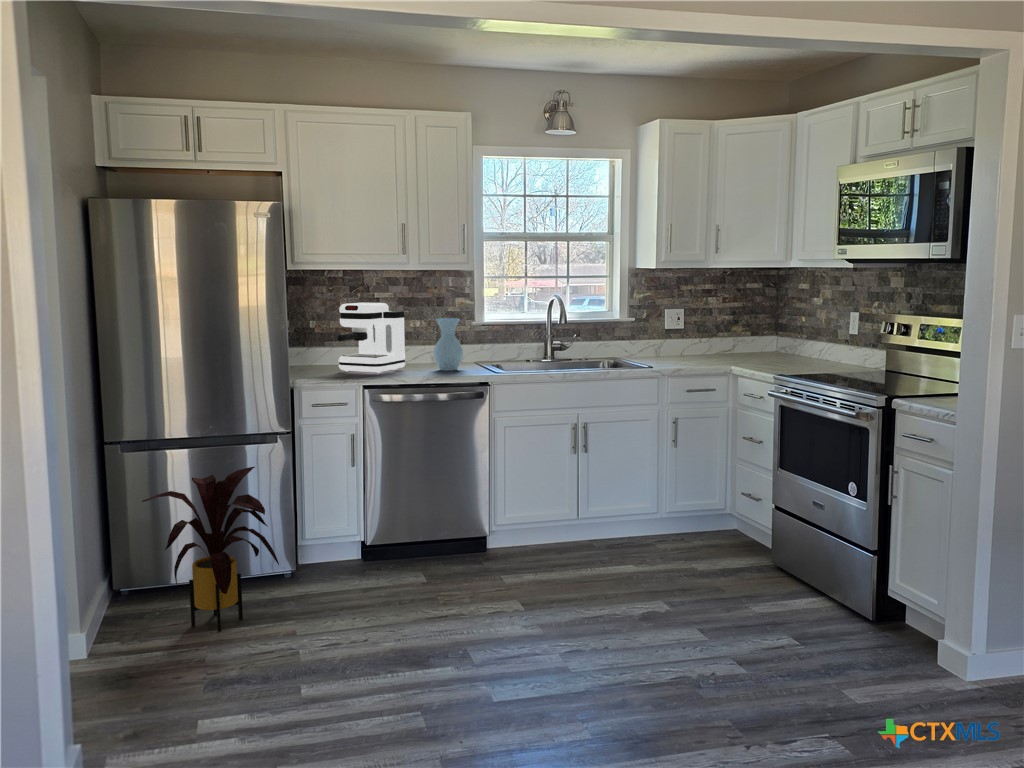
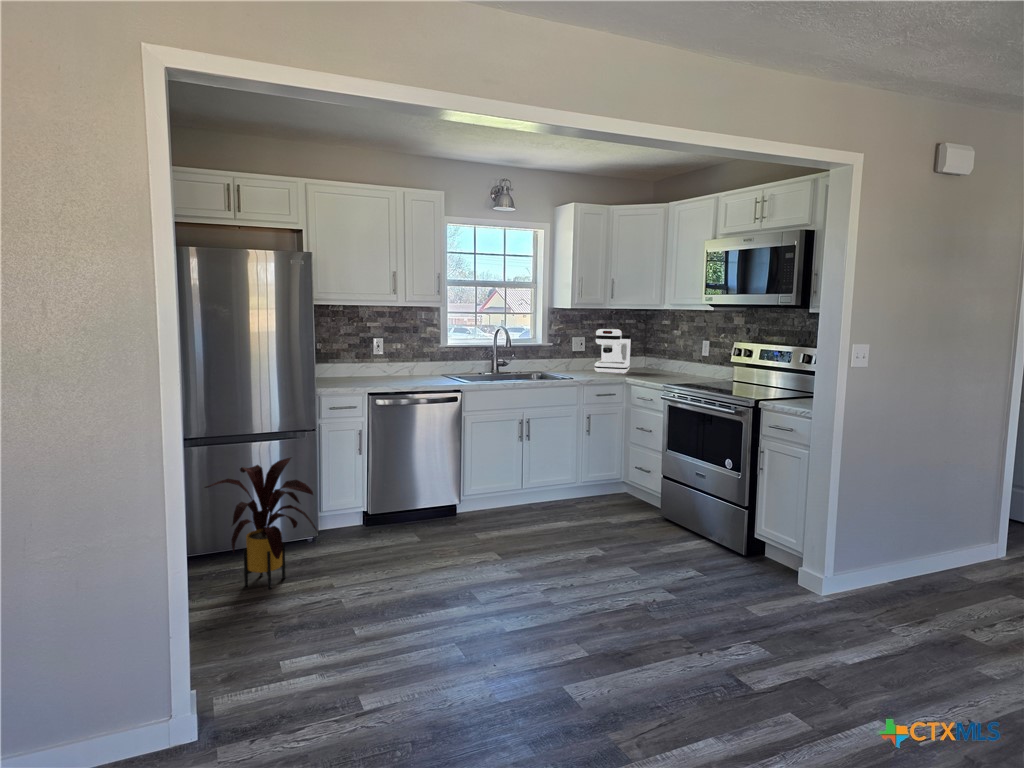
coffee maker: present [337,303,405,373] -> present [595,329,631,373]
vase: present [434,318,463,371] -> none [416,342,438,382]

